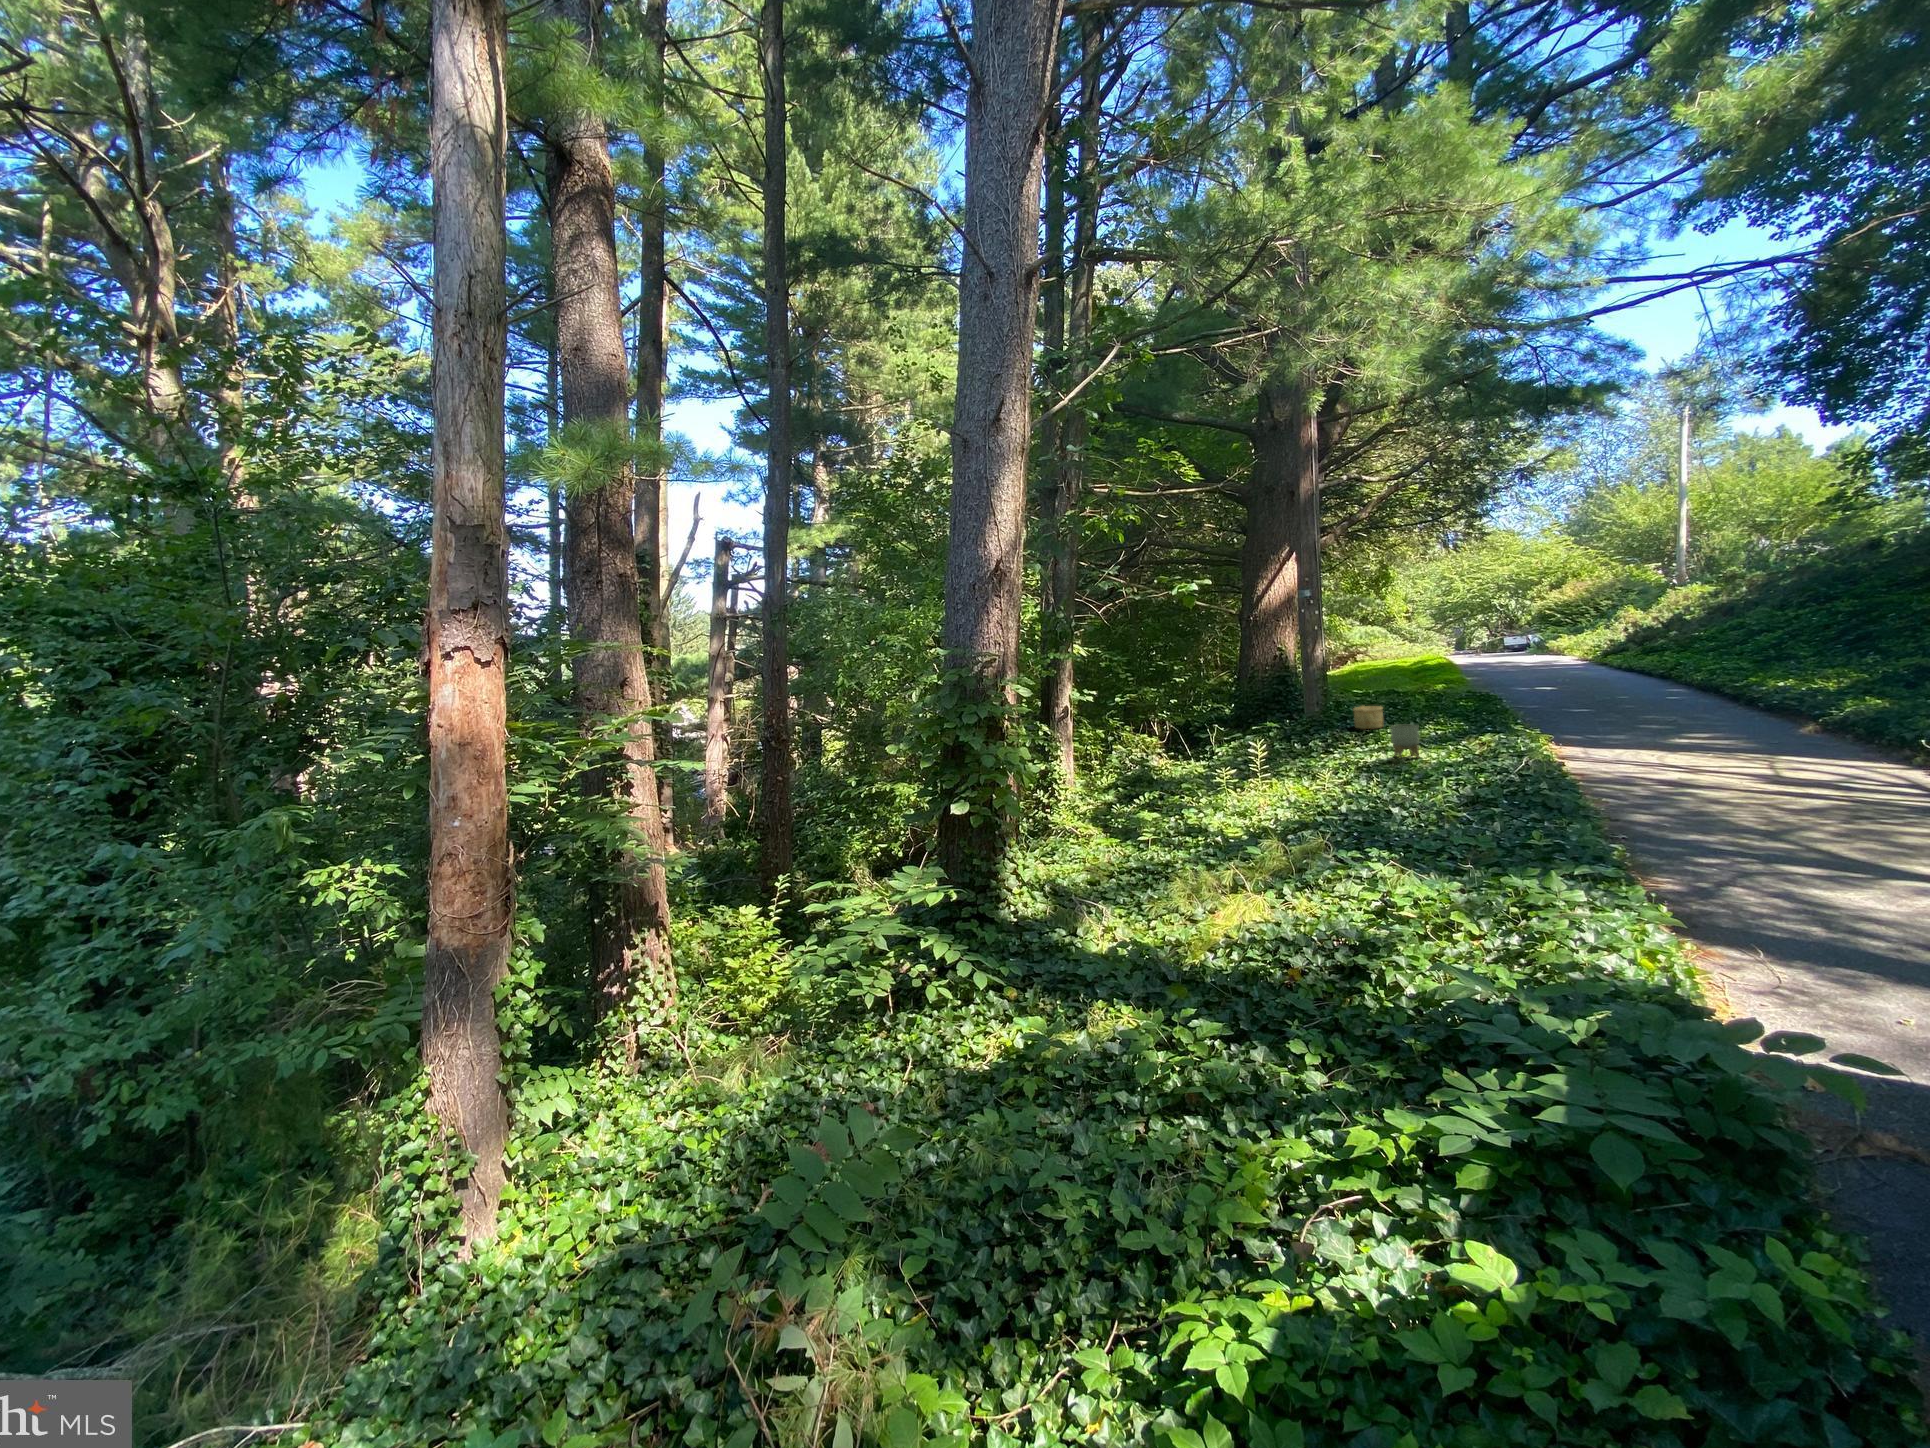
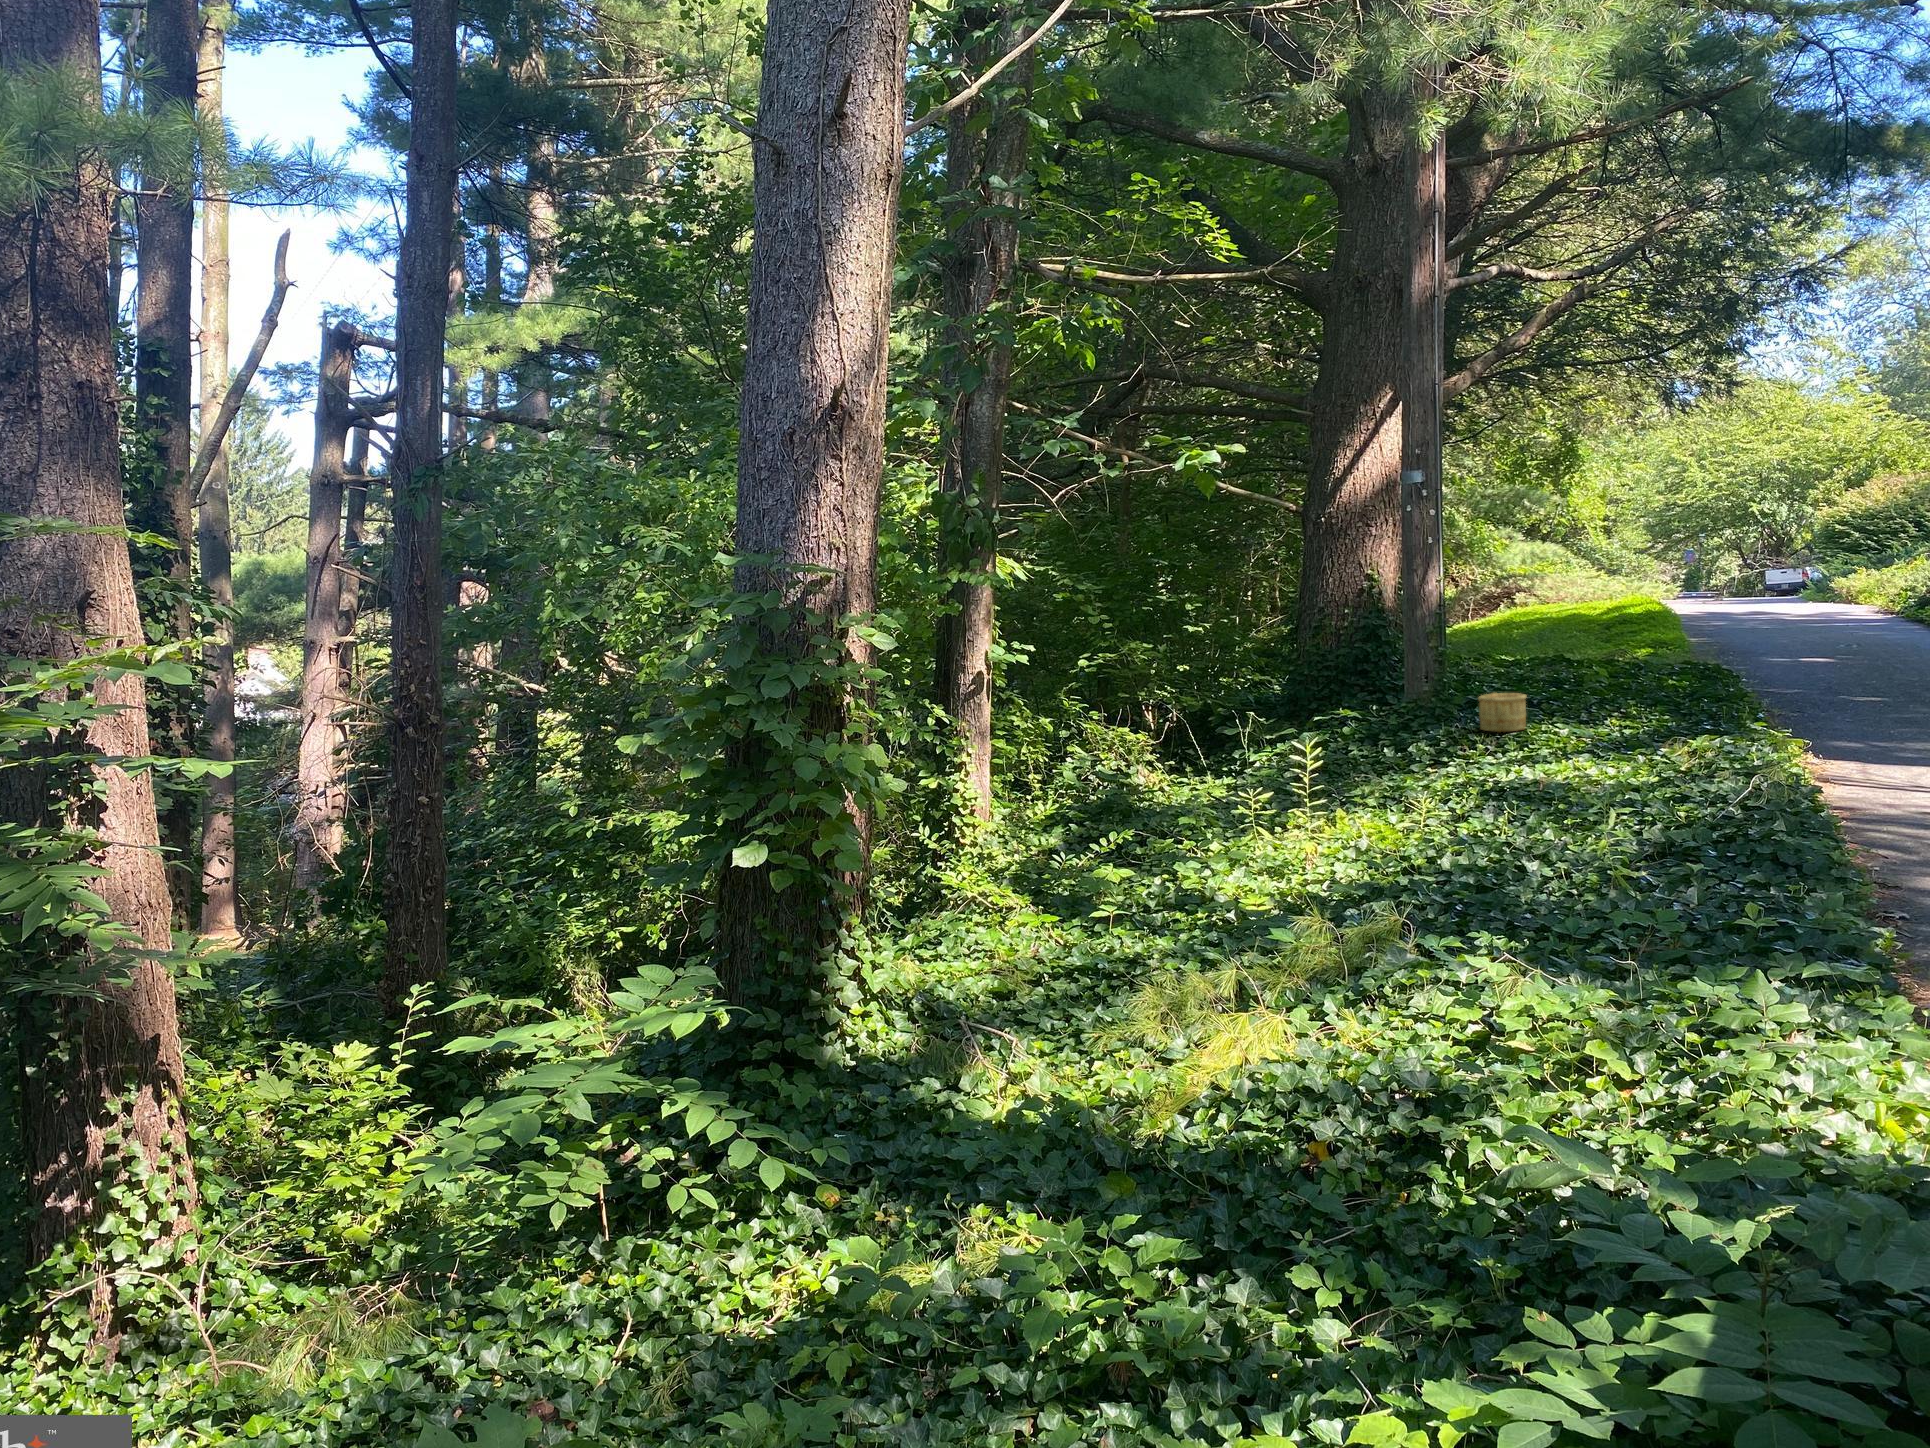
planter: present [1390,725,1419,759] -> none [1532,724,1577,782]

